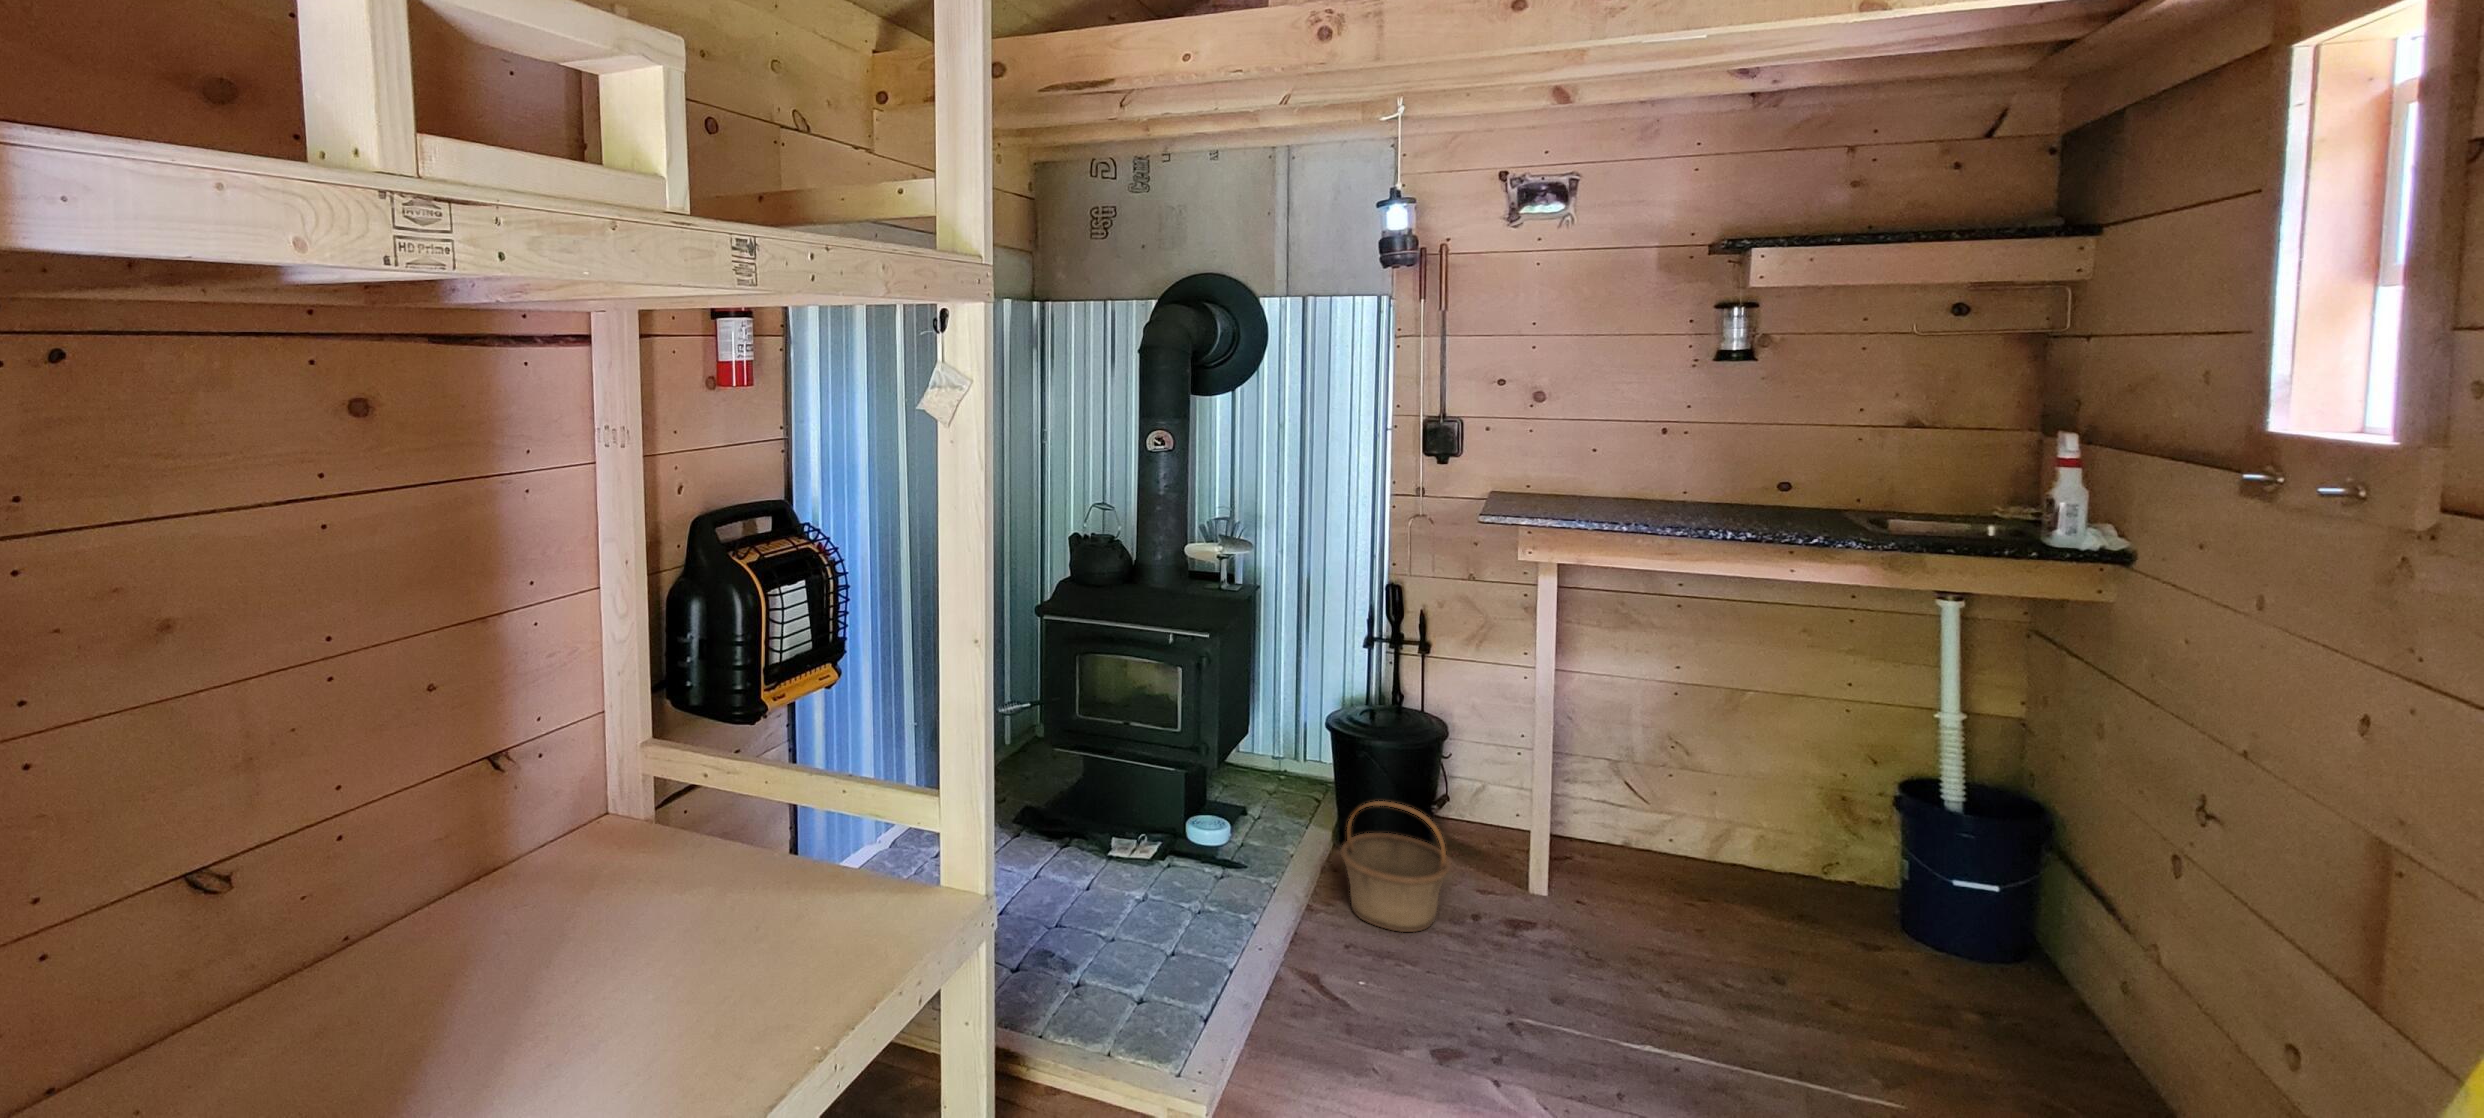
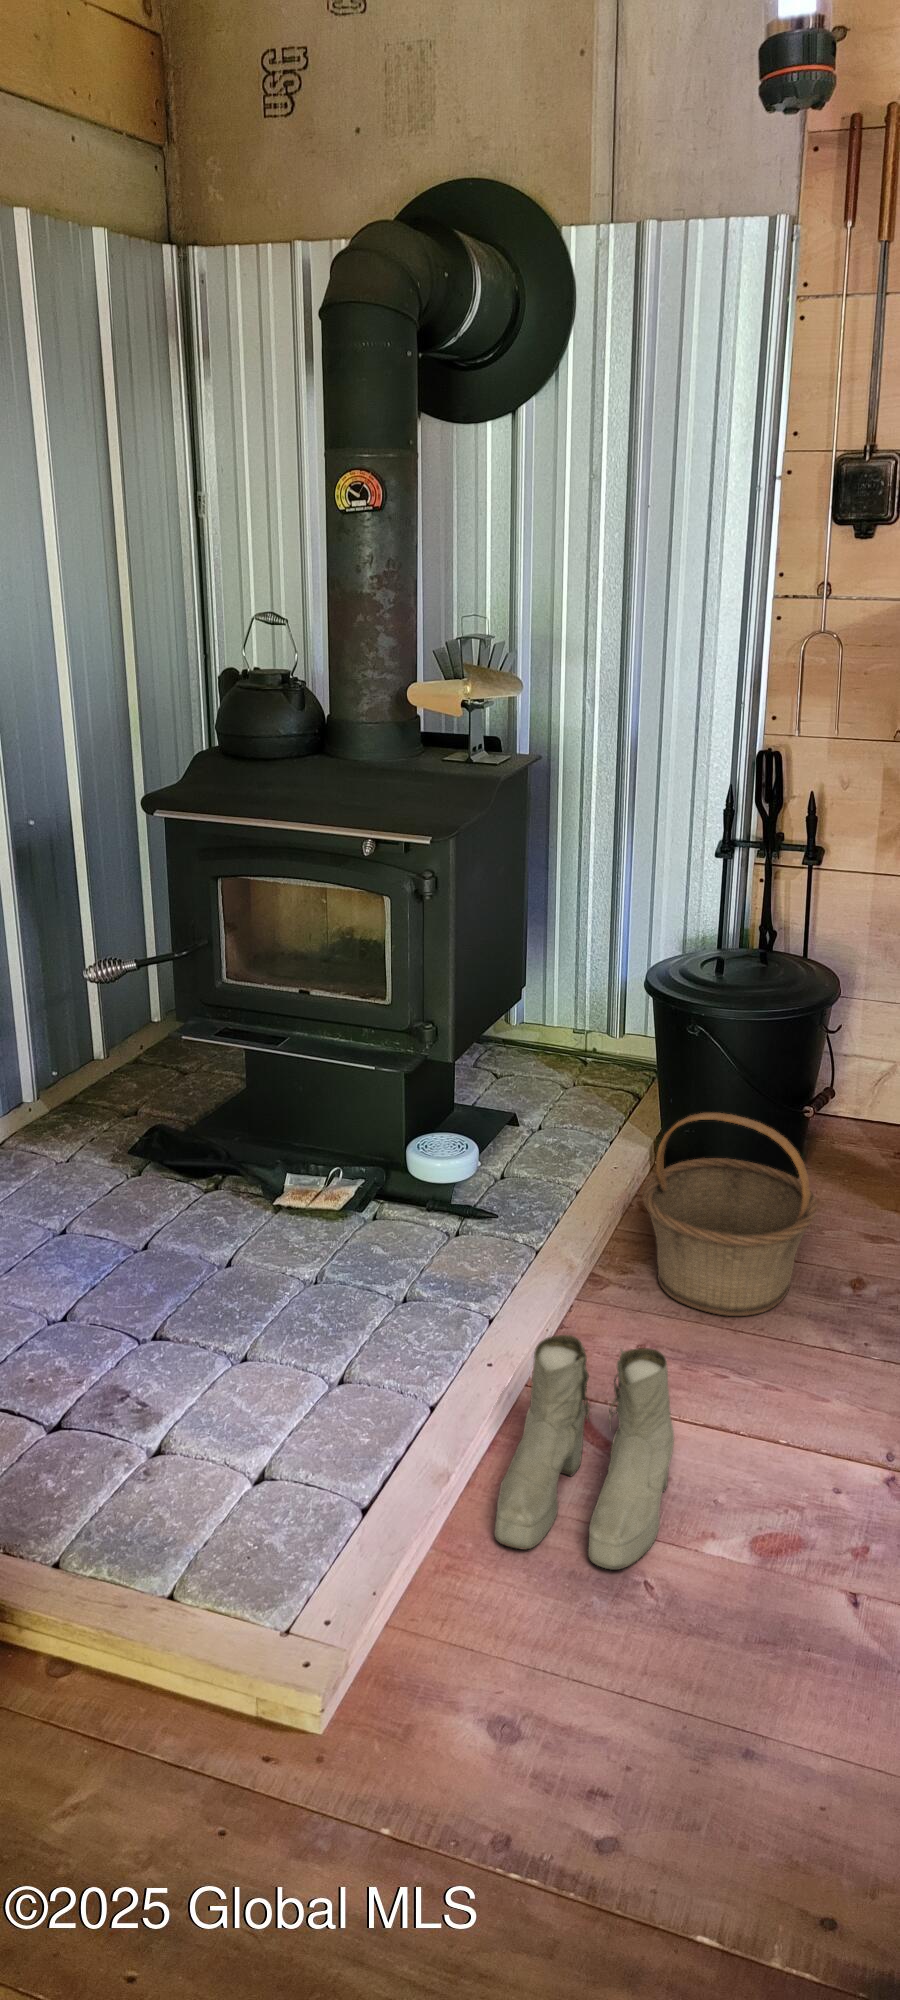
boots: none [1279,923,1382,1066] -> present [494,1335,674,1570]

